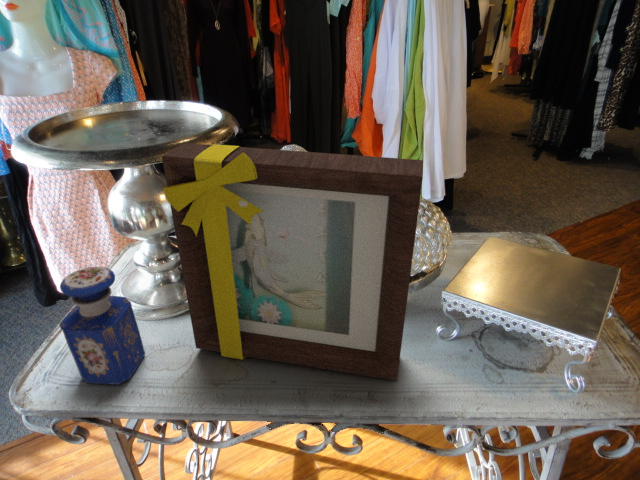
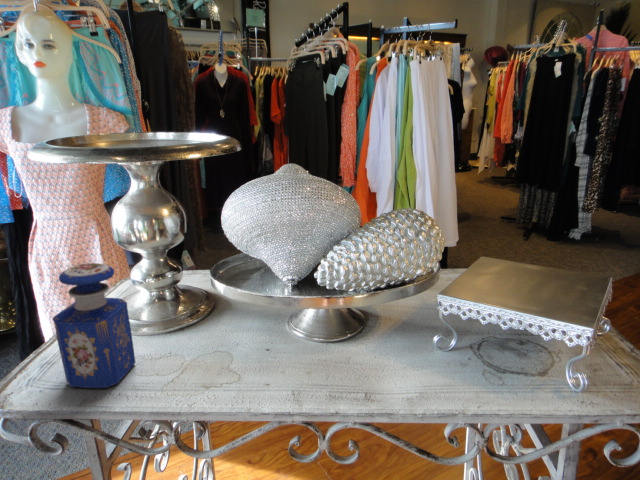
picture frame: present [162,143,423,381] -> none [170,140,413,384]

